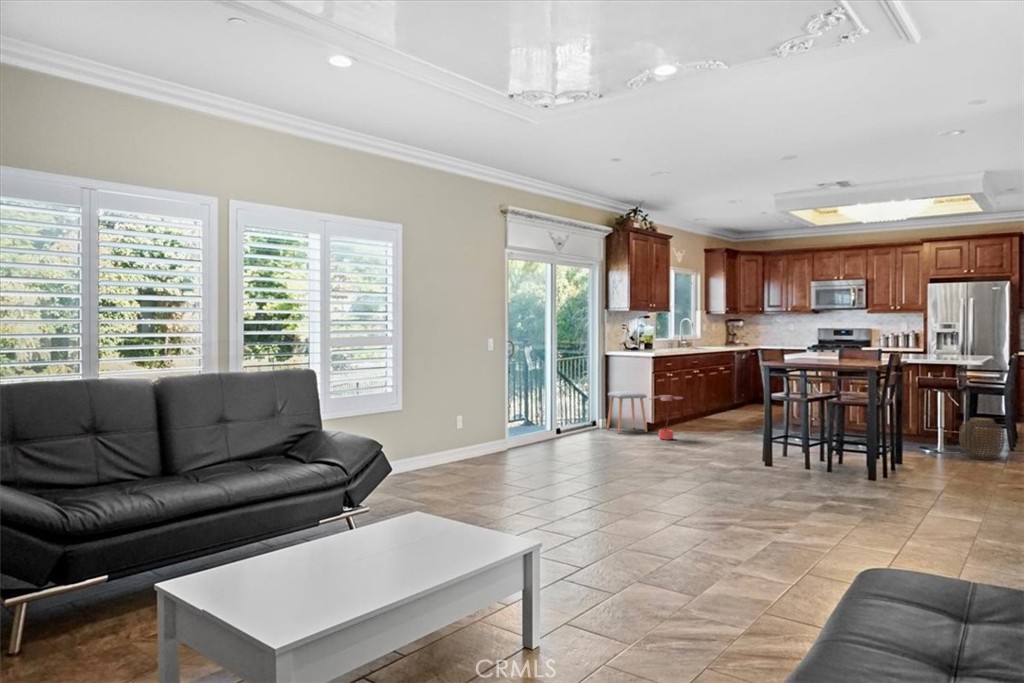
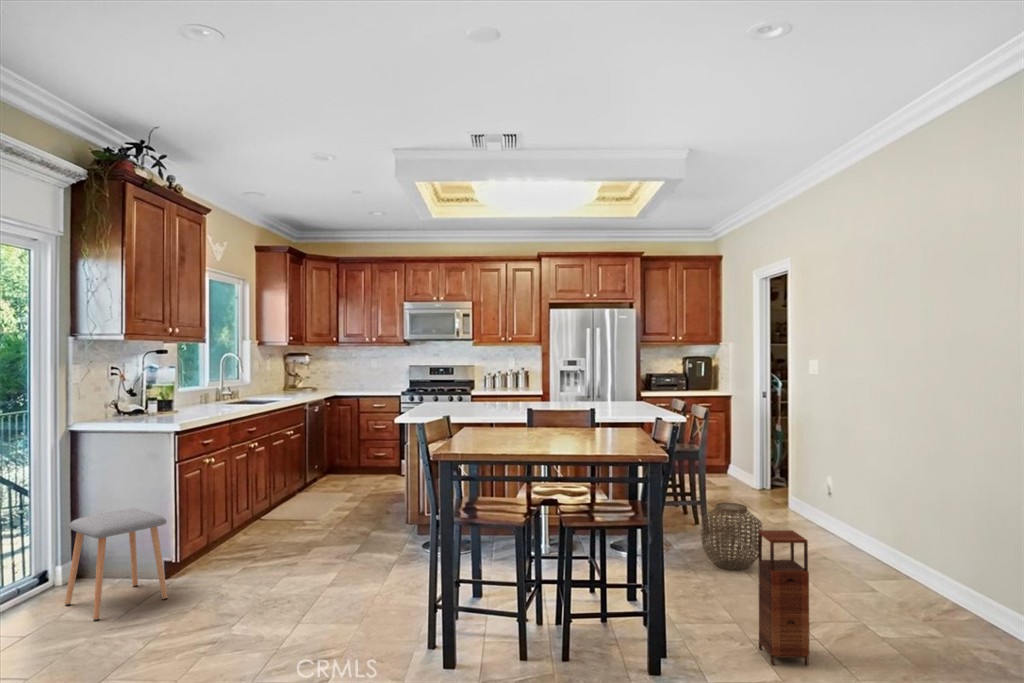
potted plant: present [650,395,683,440] -> none [174,521,256,625]
storage cabinet: none [923,411,950,480] -> present [758,530,809,665]

